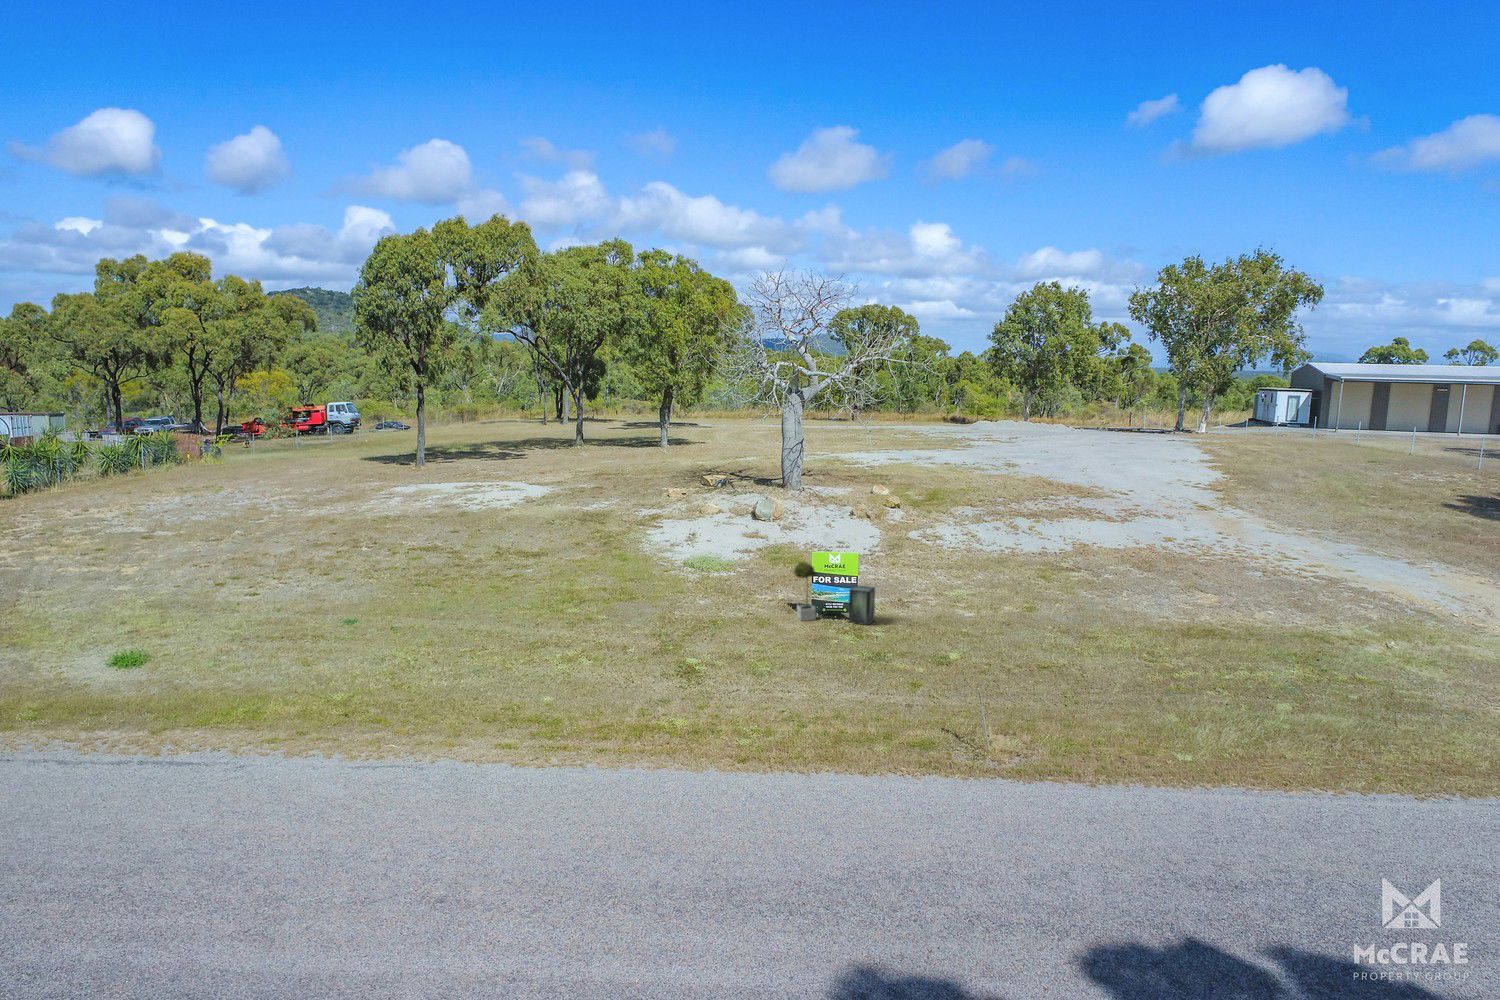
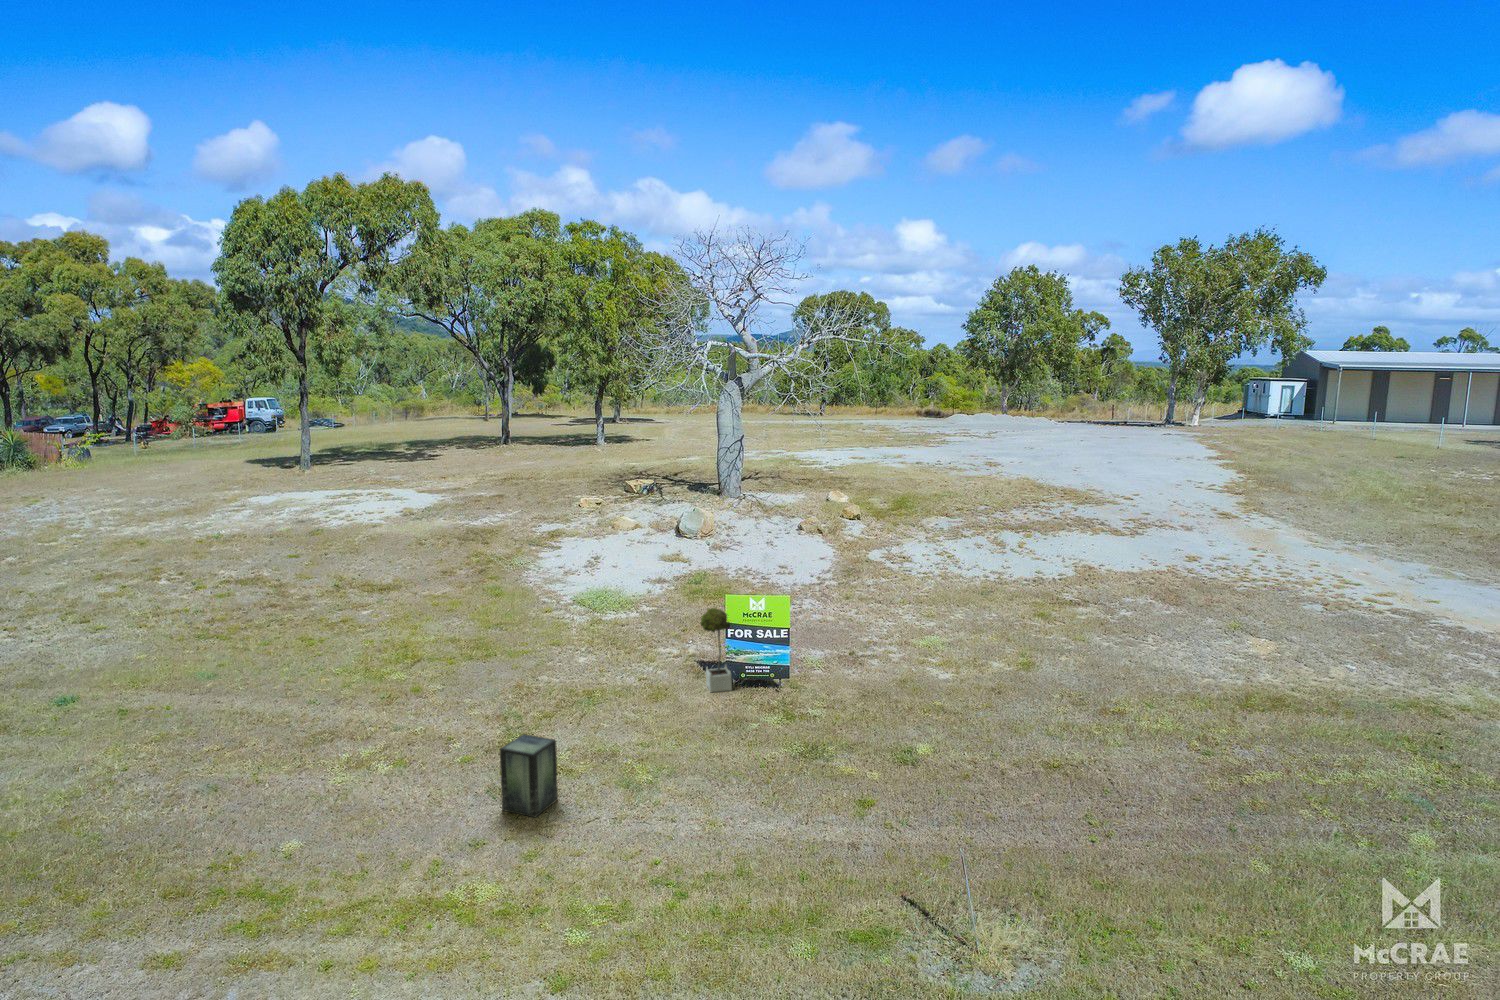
storage box: present [849,585,875,625] -> present [500,734,558,817]

